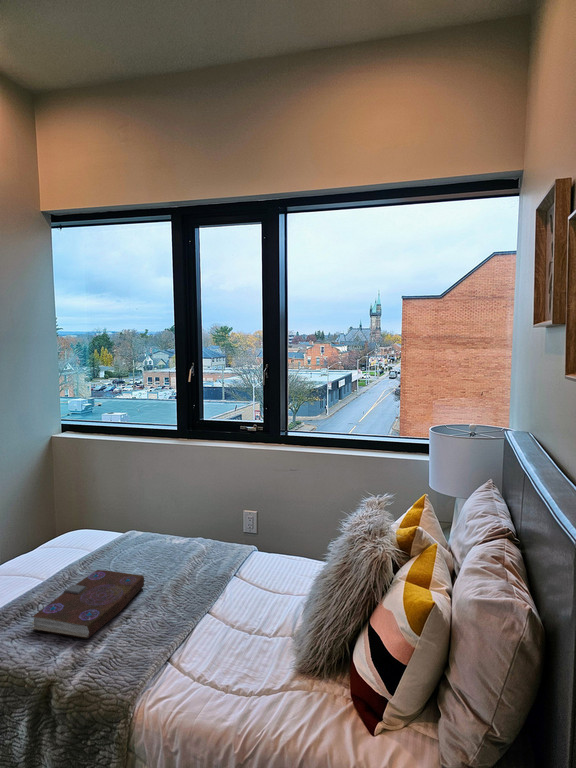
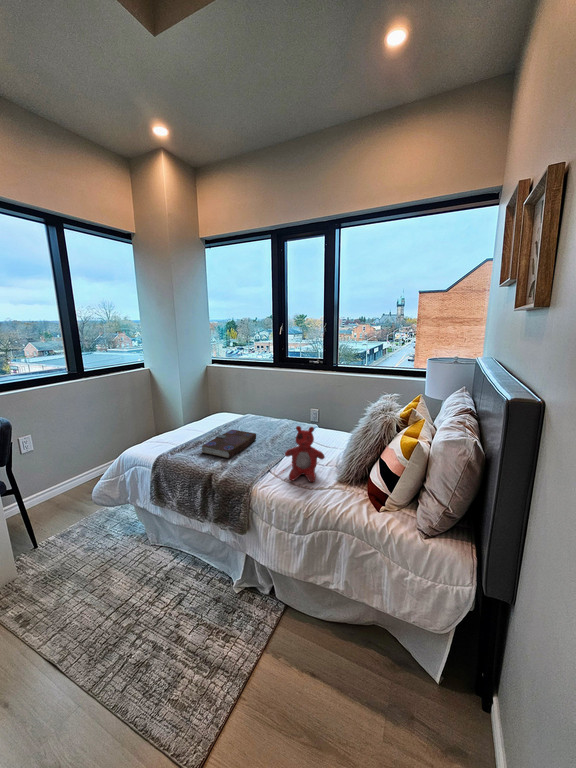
stuffed bear: none [198,569,271,678] -> present [285,426,325,482]

